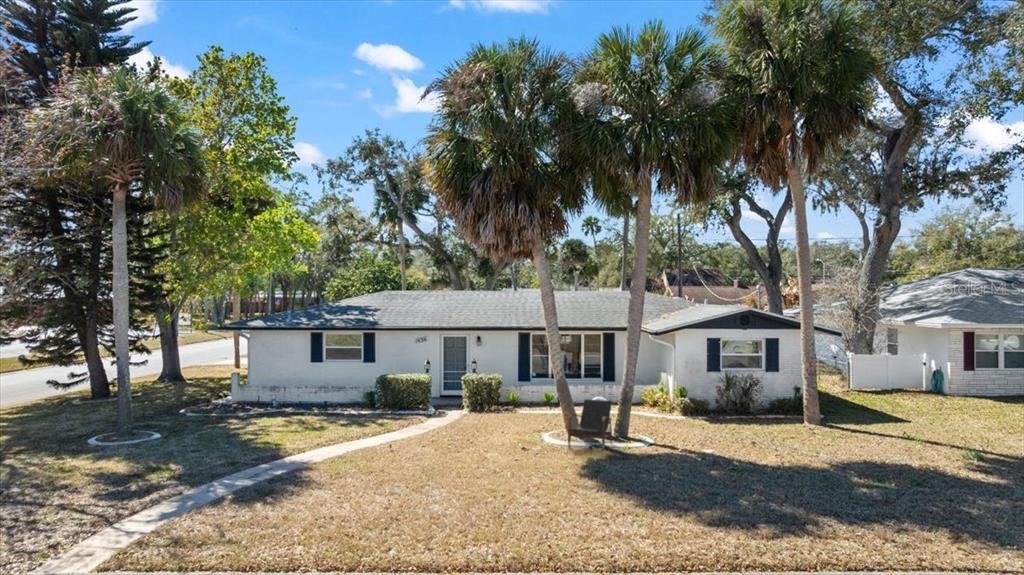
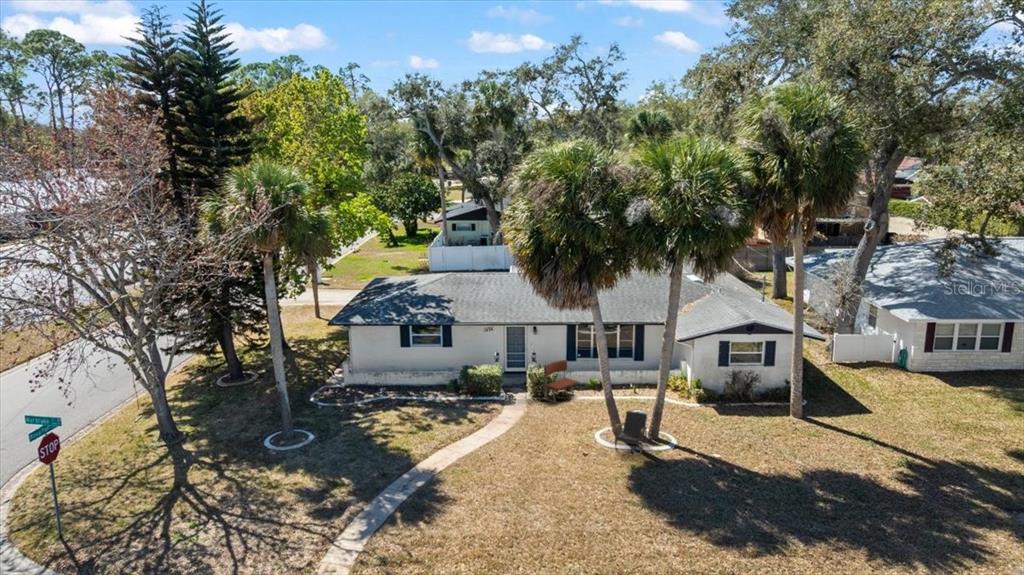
bench: none [485,367,530,417] -> present [544,360,578,403]

